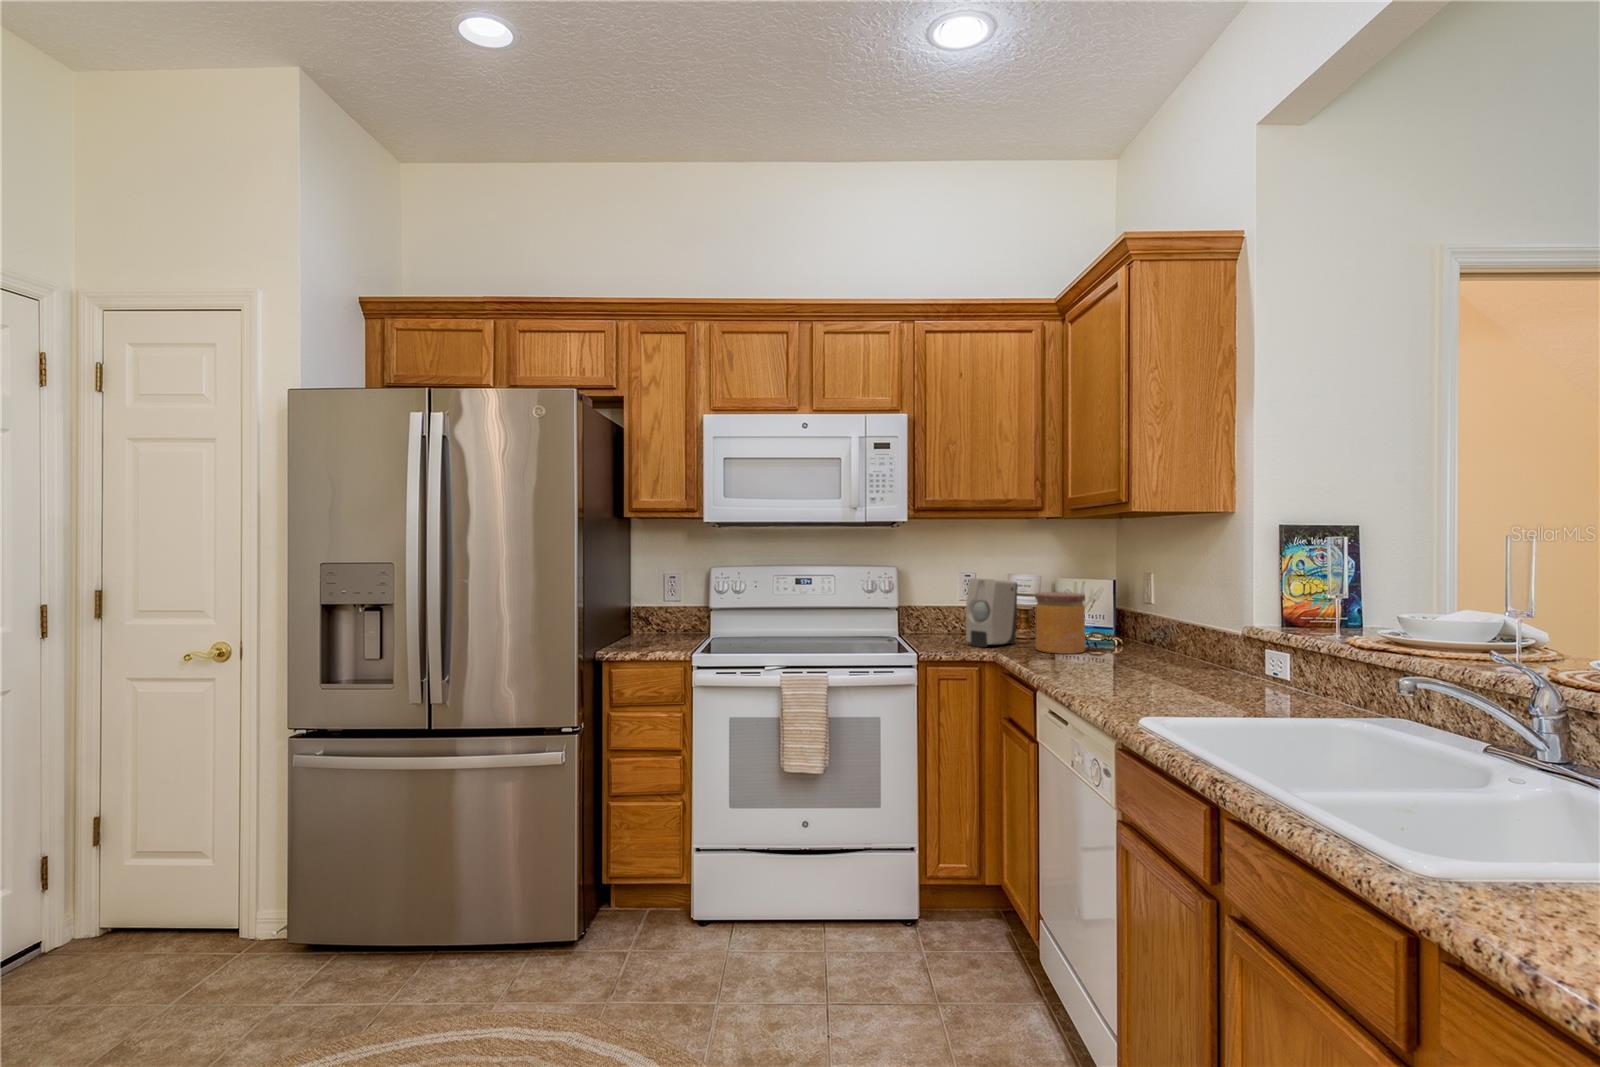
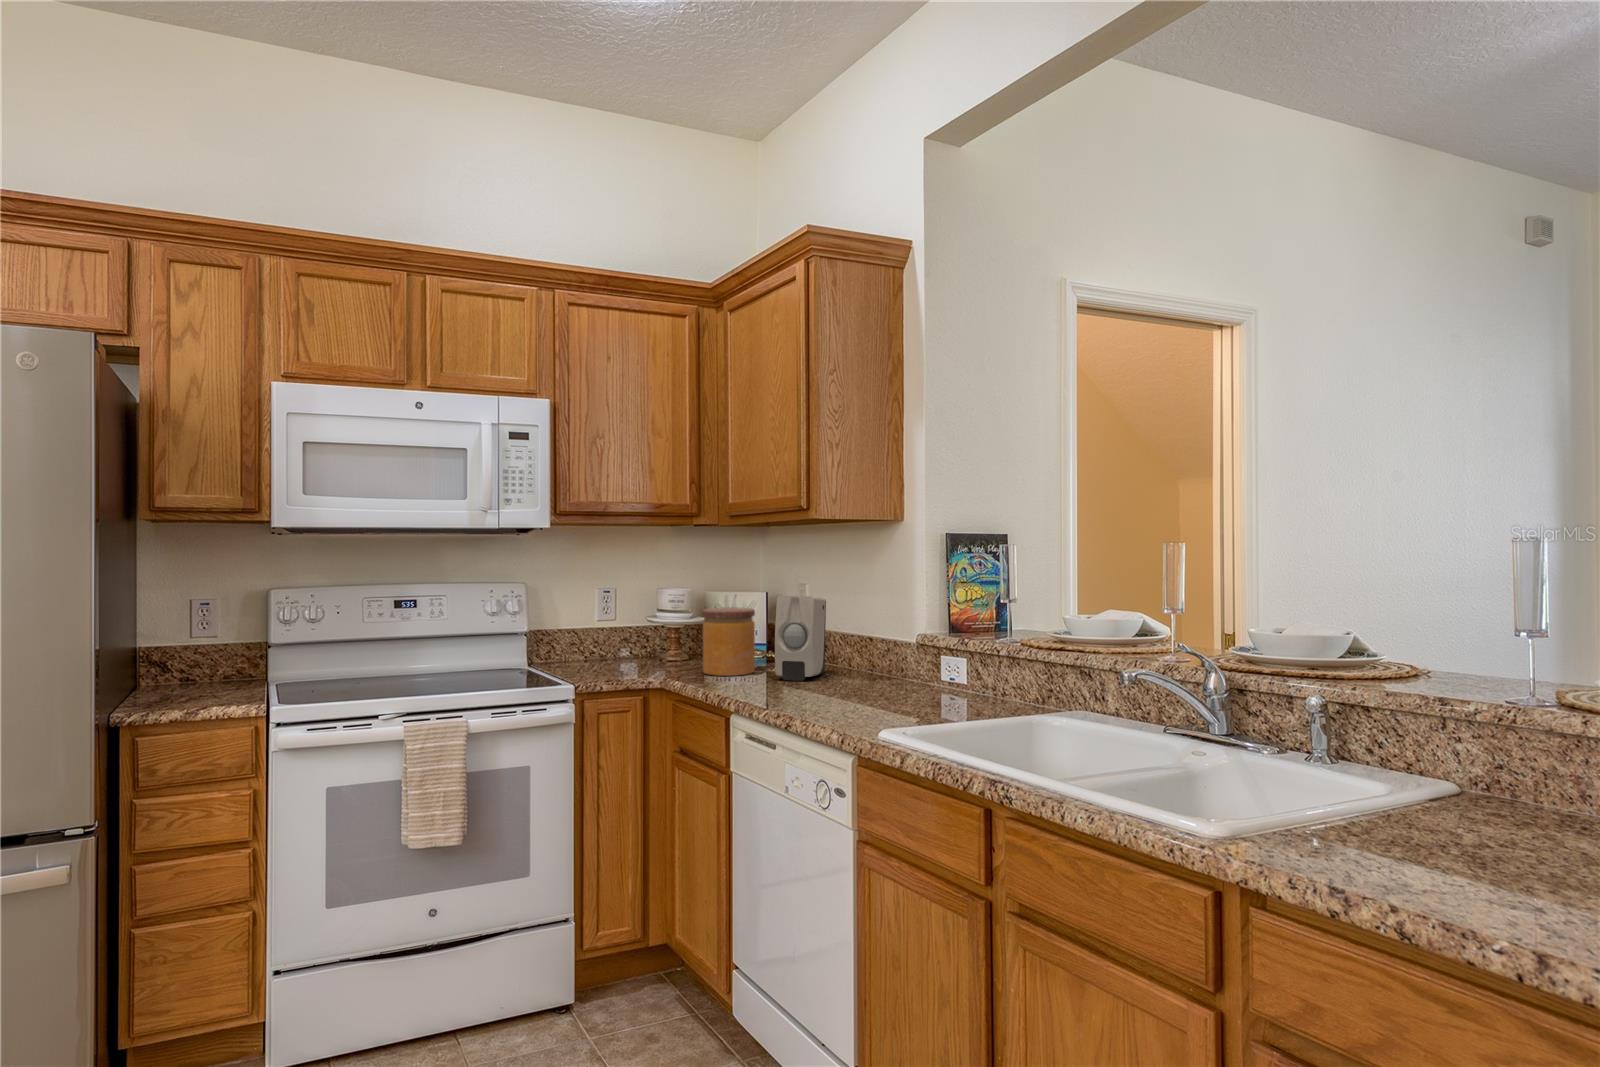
soap dispenser: present [966,578,1018,647] -> present [775,596,826,681]

